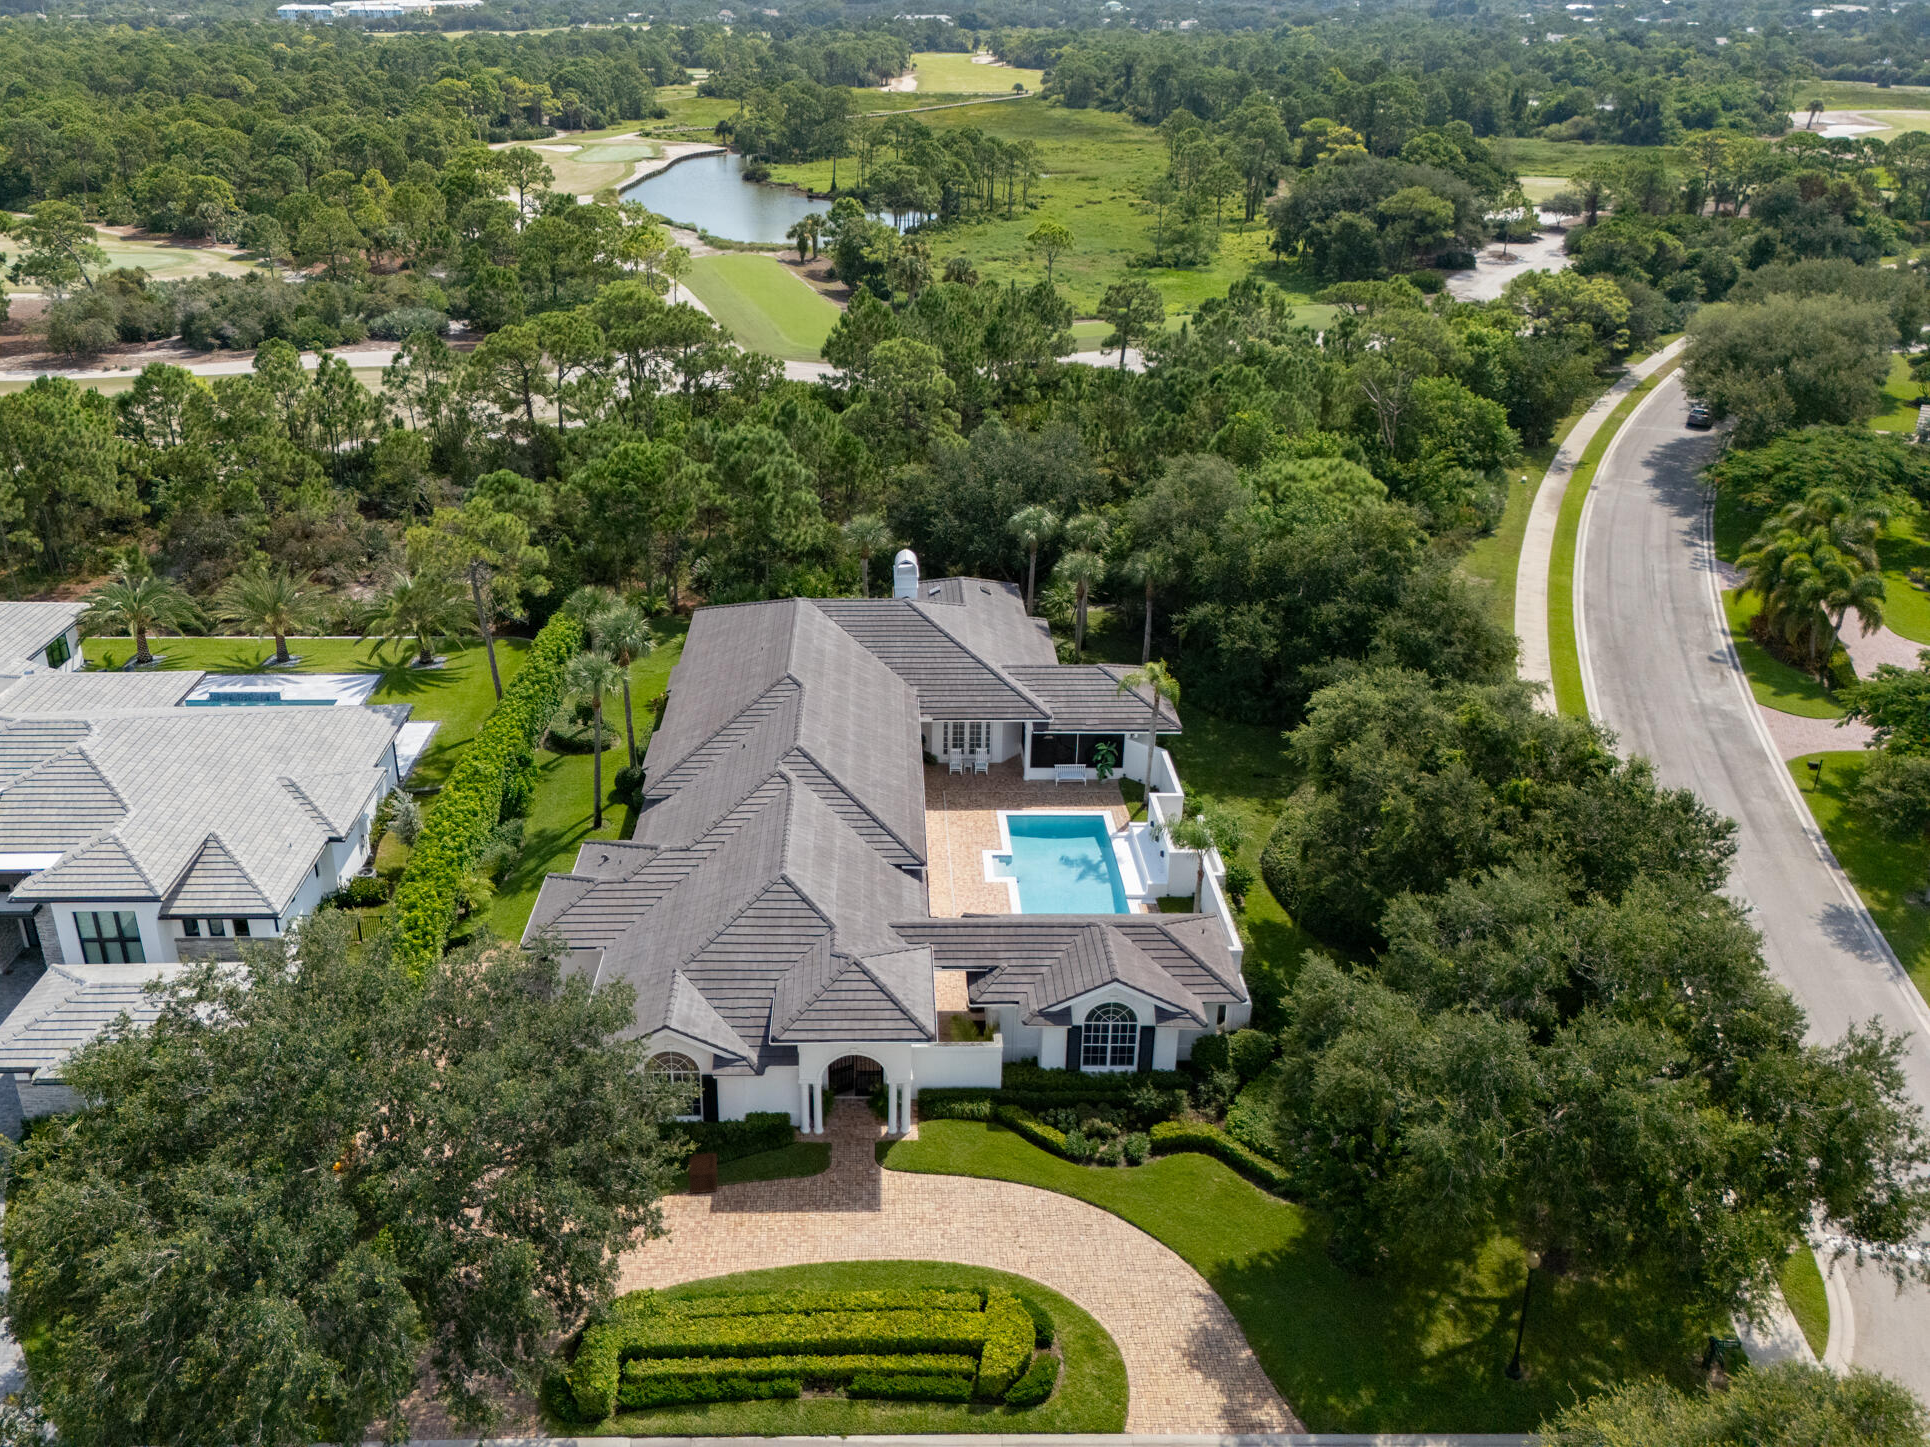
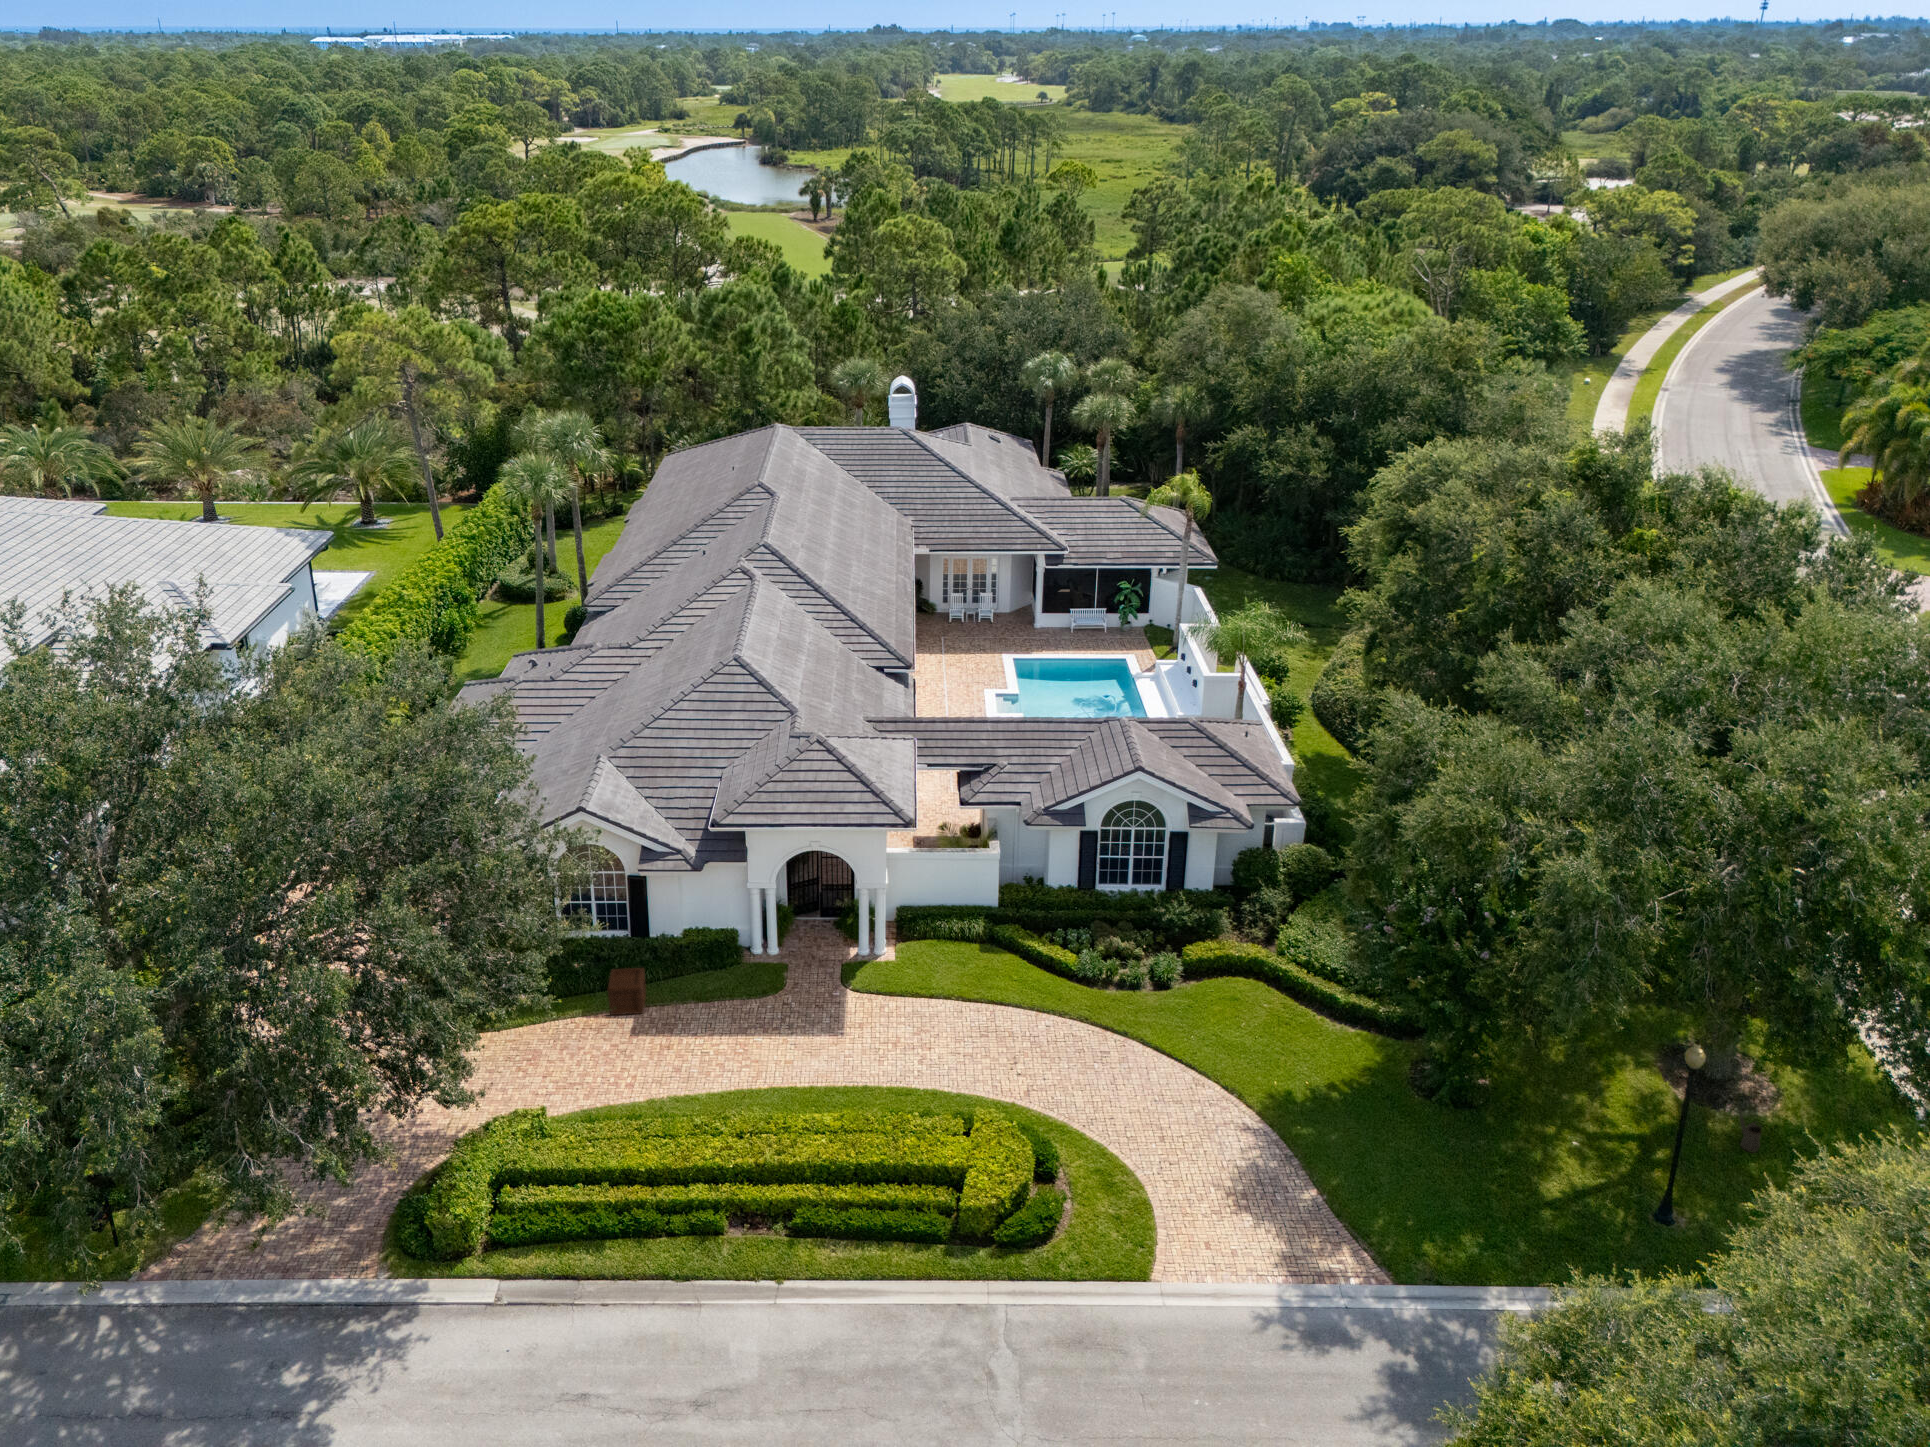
watering can: none [1576,1281,1591,1317] -> present [1739,1110,1761,1153]

